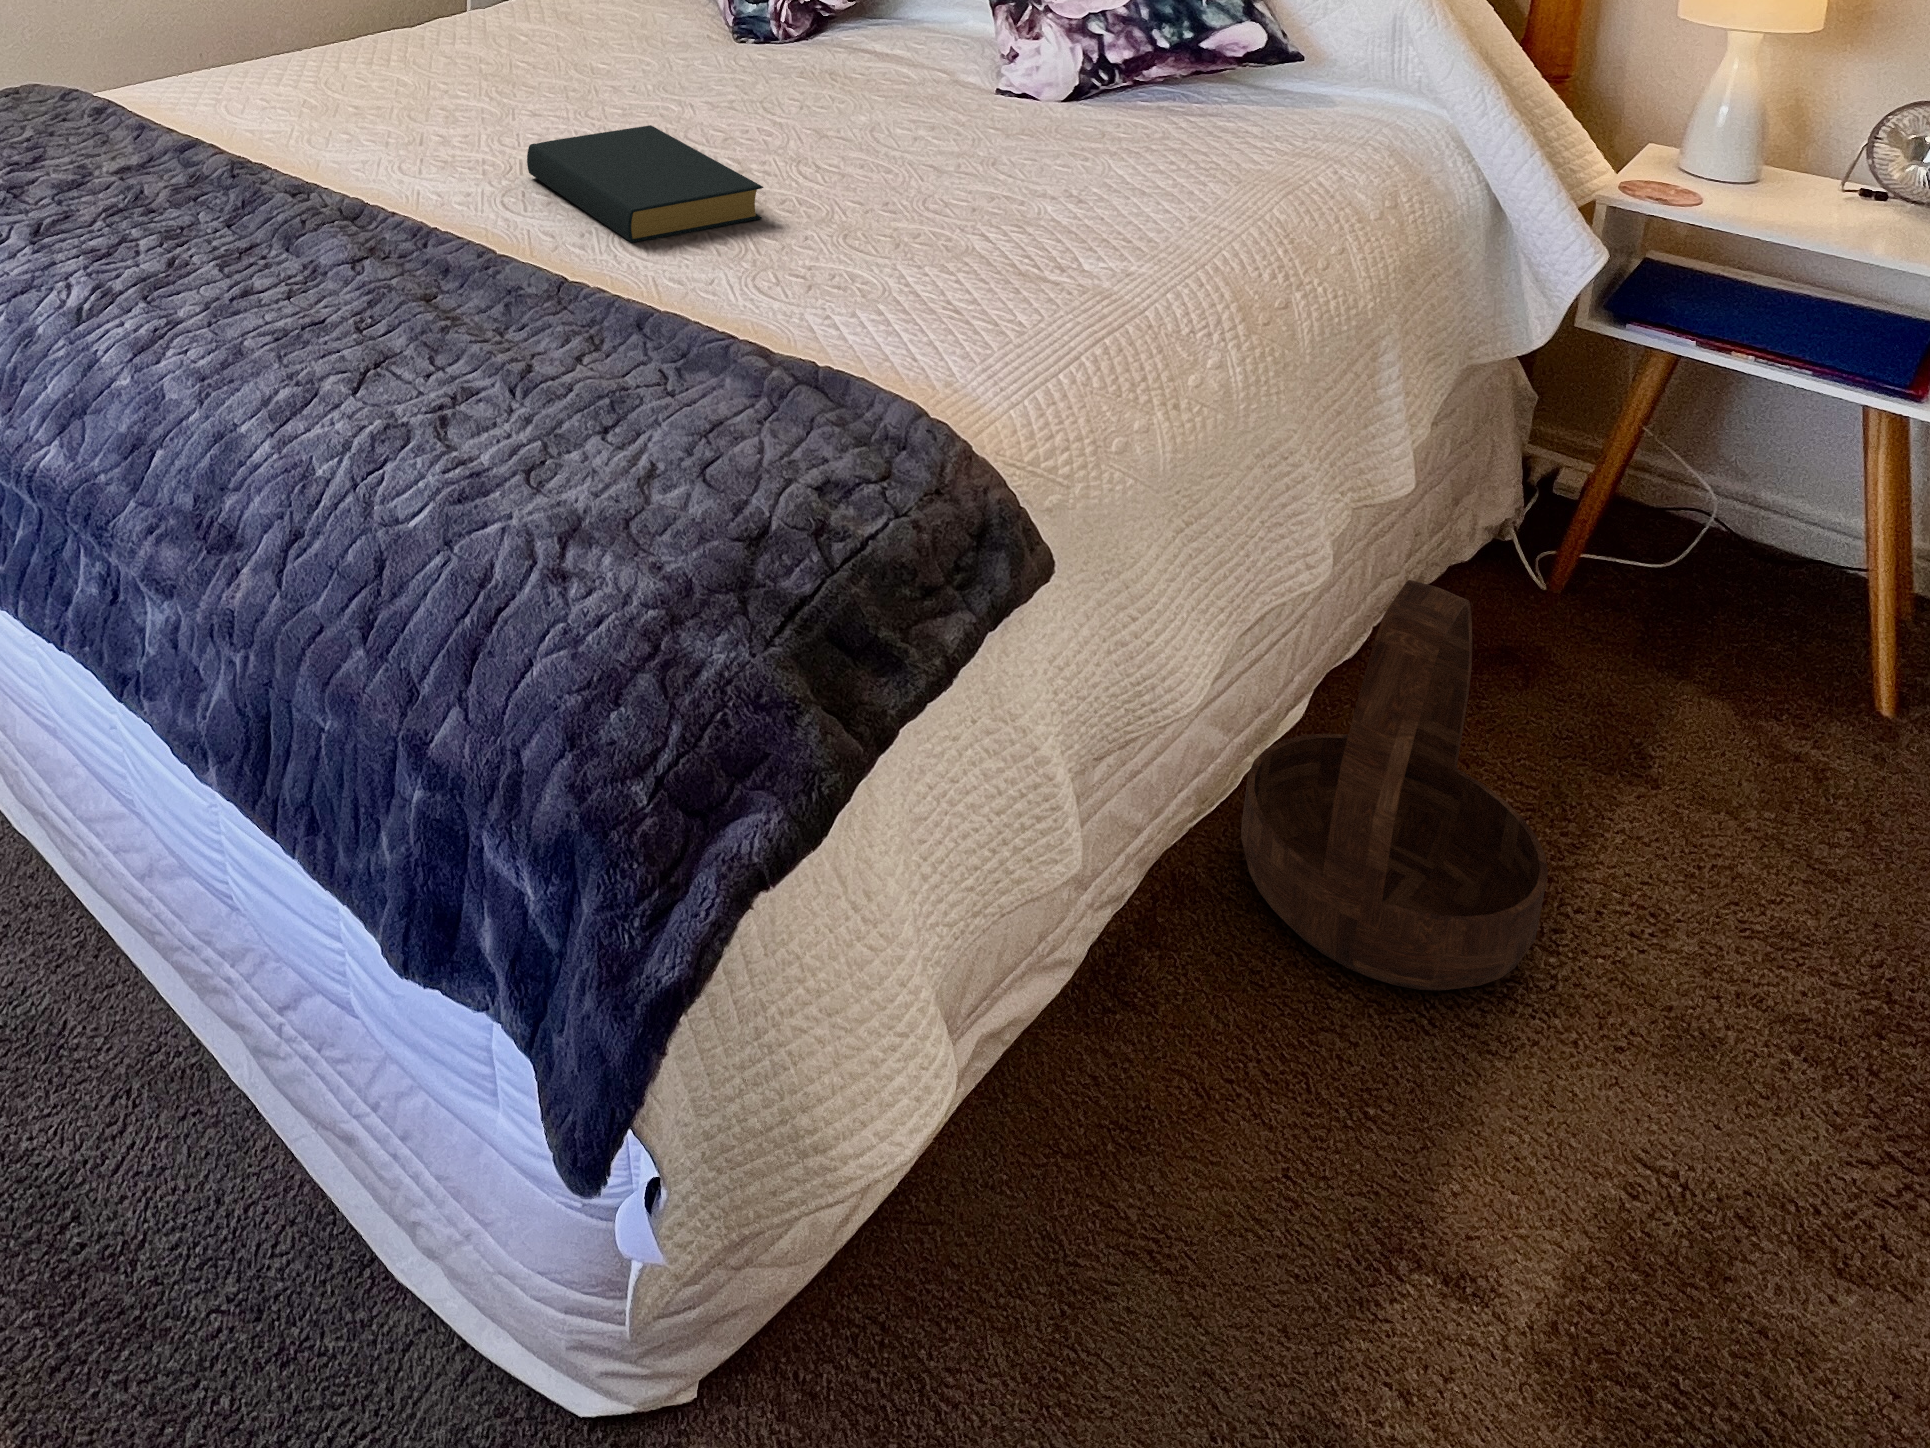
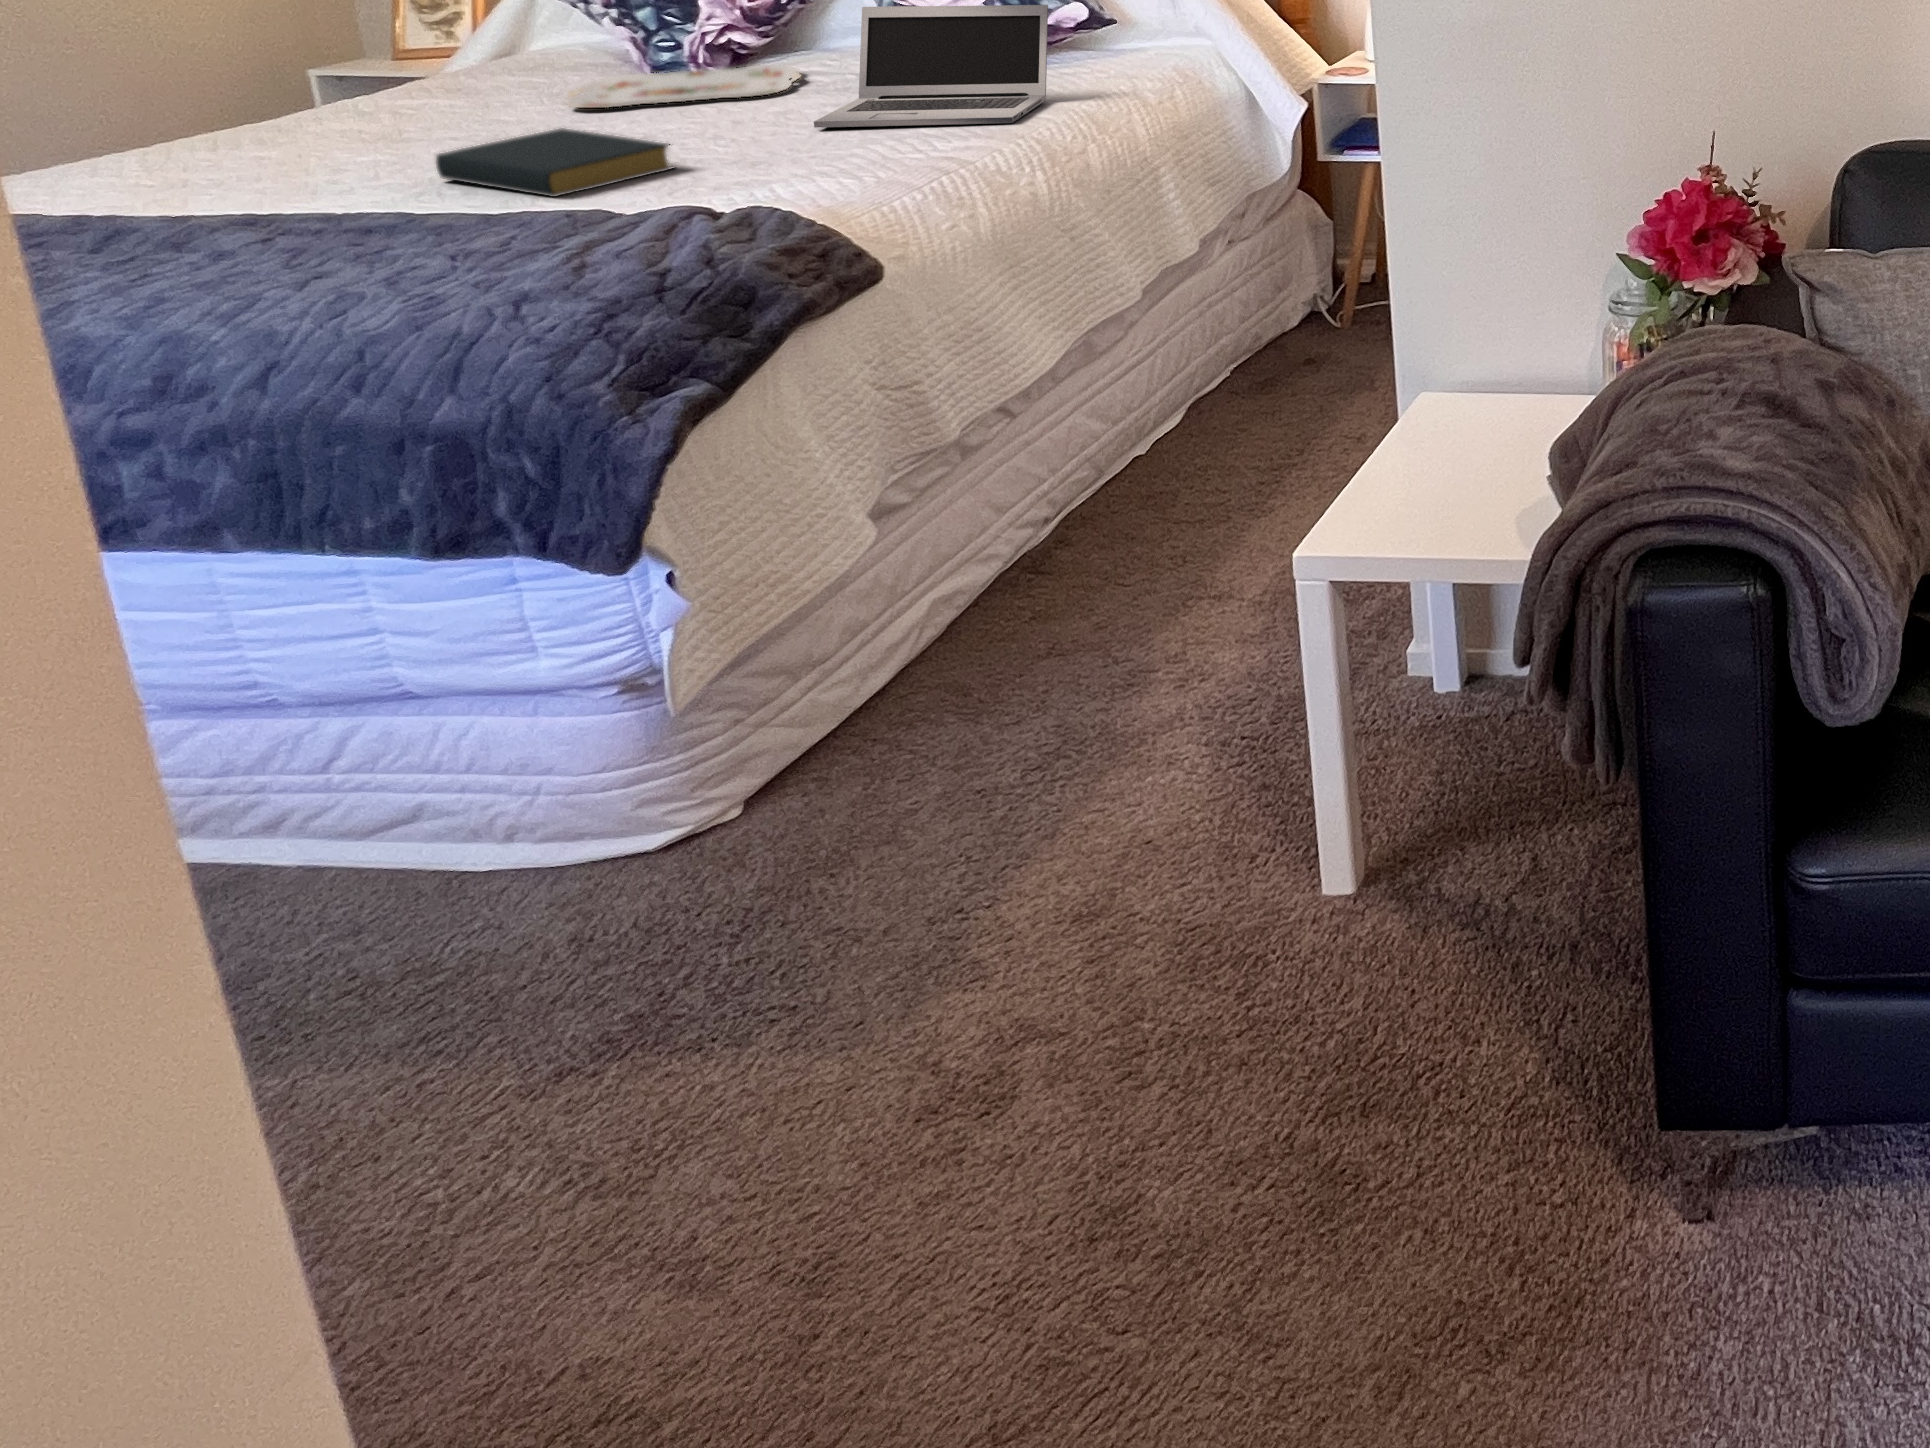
laptop: none [917,4,1243,228] -> present [814,5,1048,127]
serving tray: none [654,30,891,91] -> present [567,65,800,108]
basket: present [1241,580,1548,991] -> none [1107,290,1281,516]

